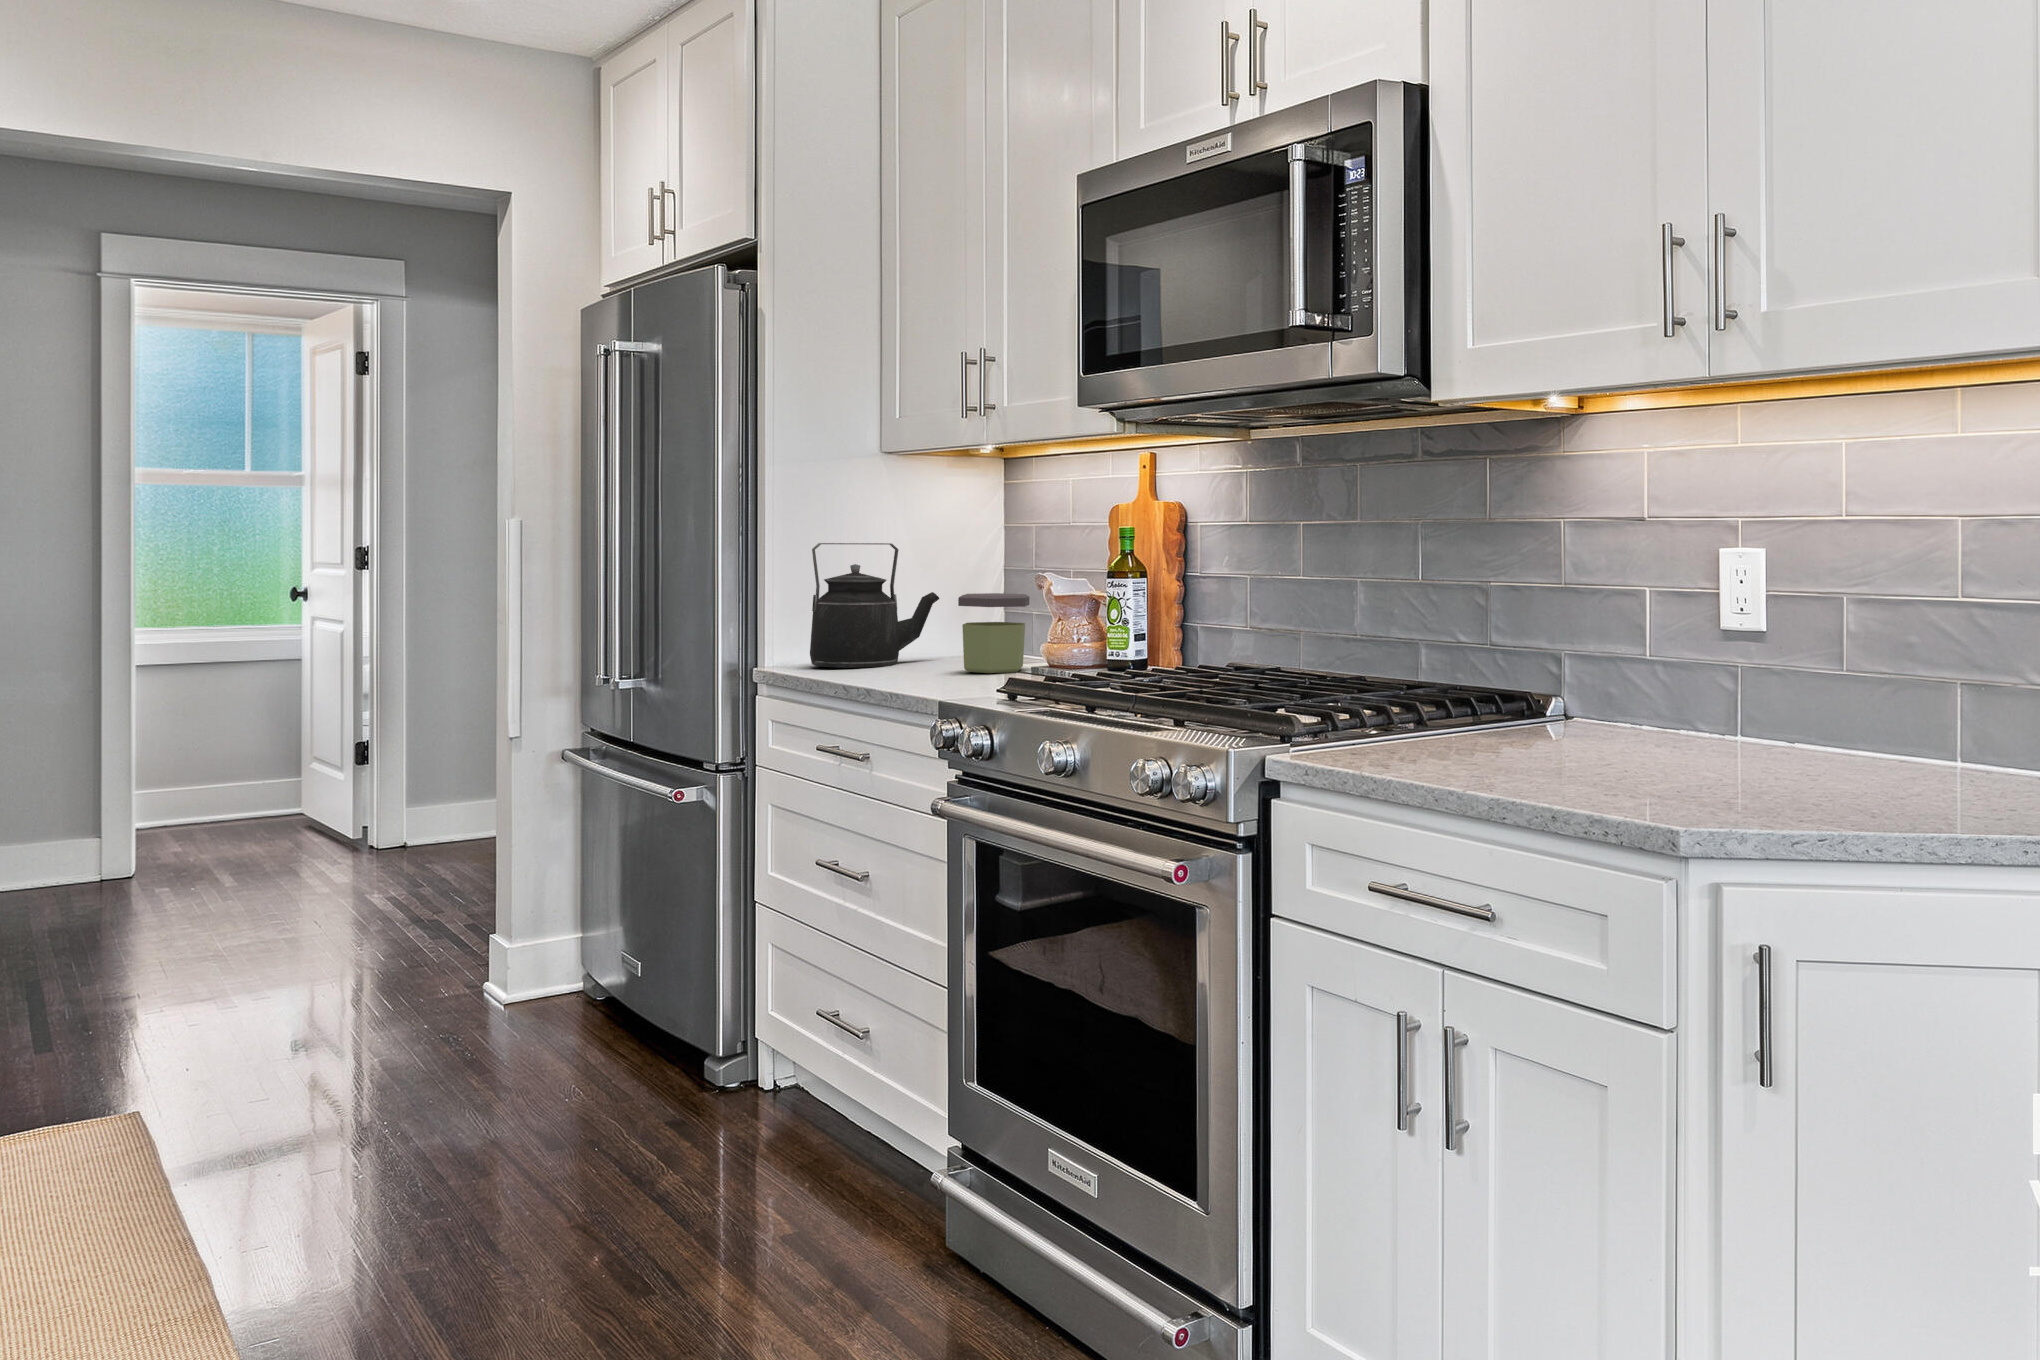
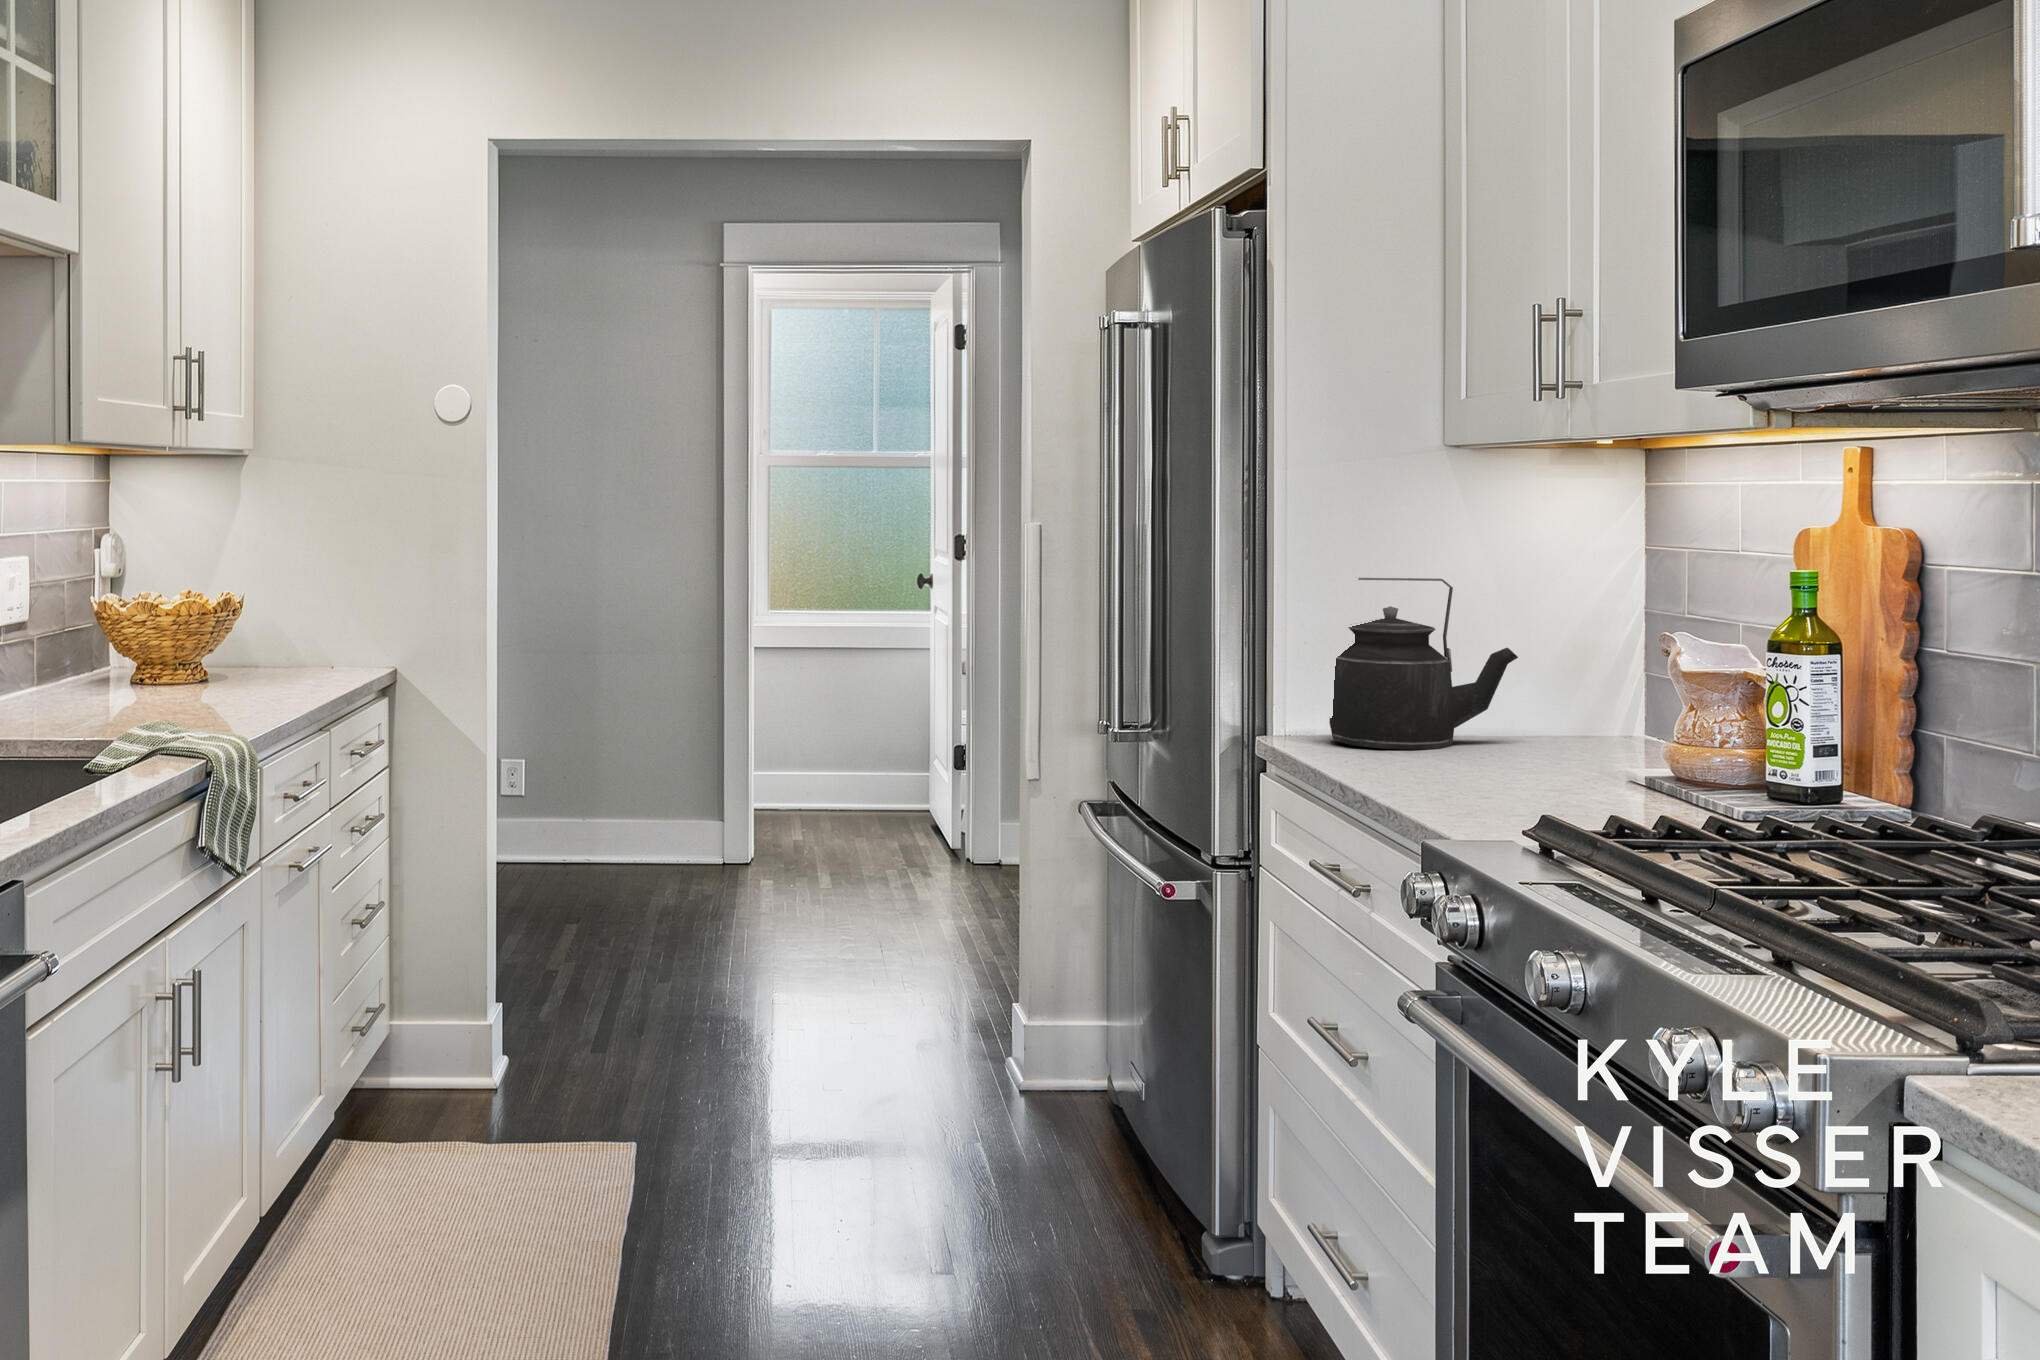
jar: present [958,593,1029,673] -> none [1508,664,1630,788]

